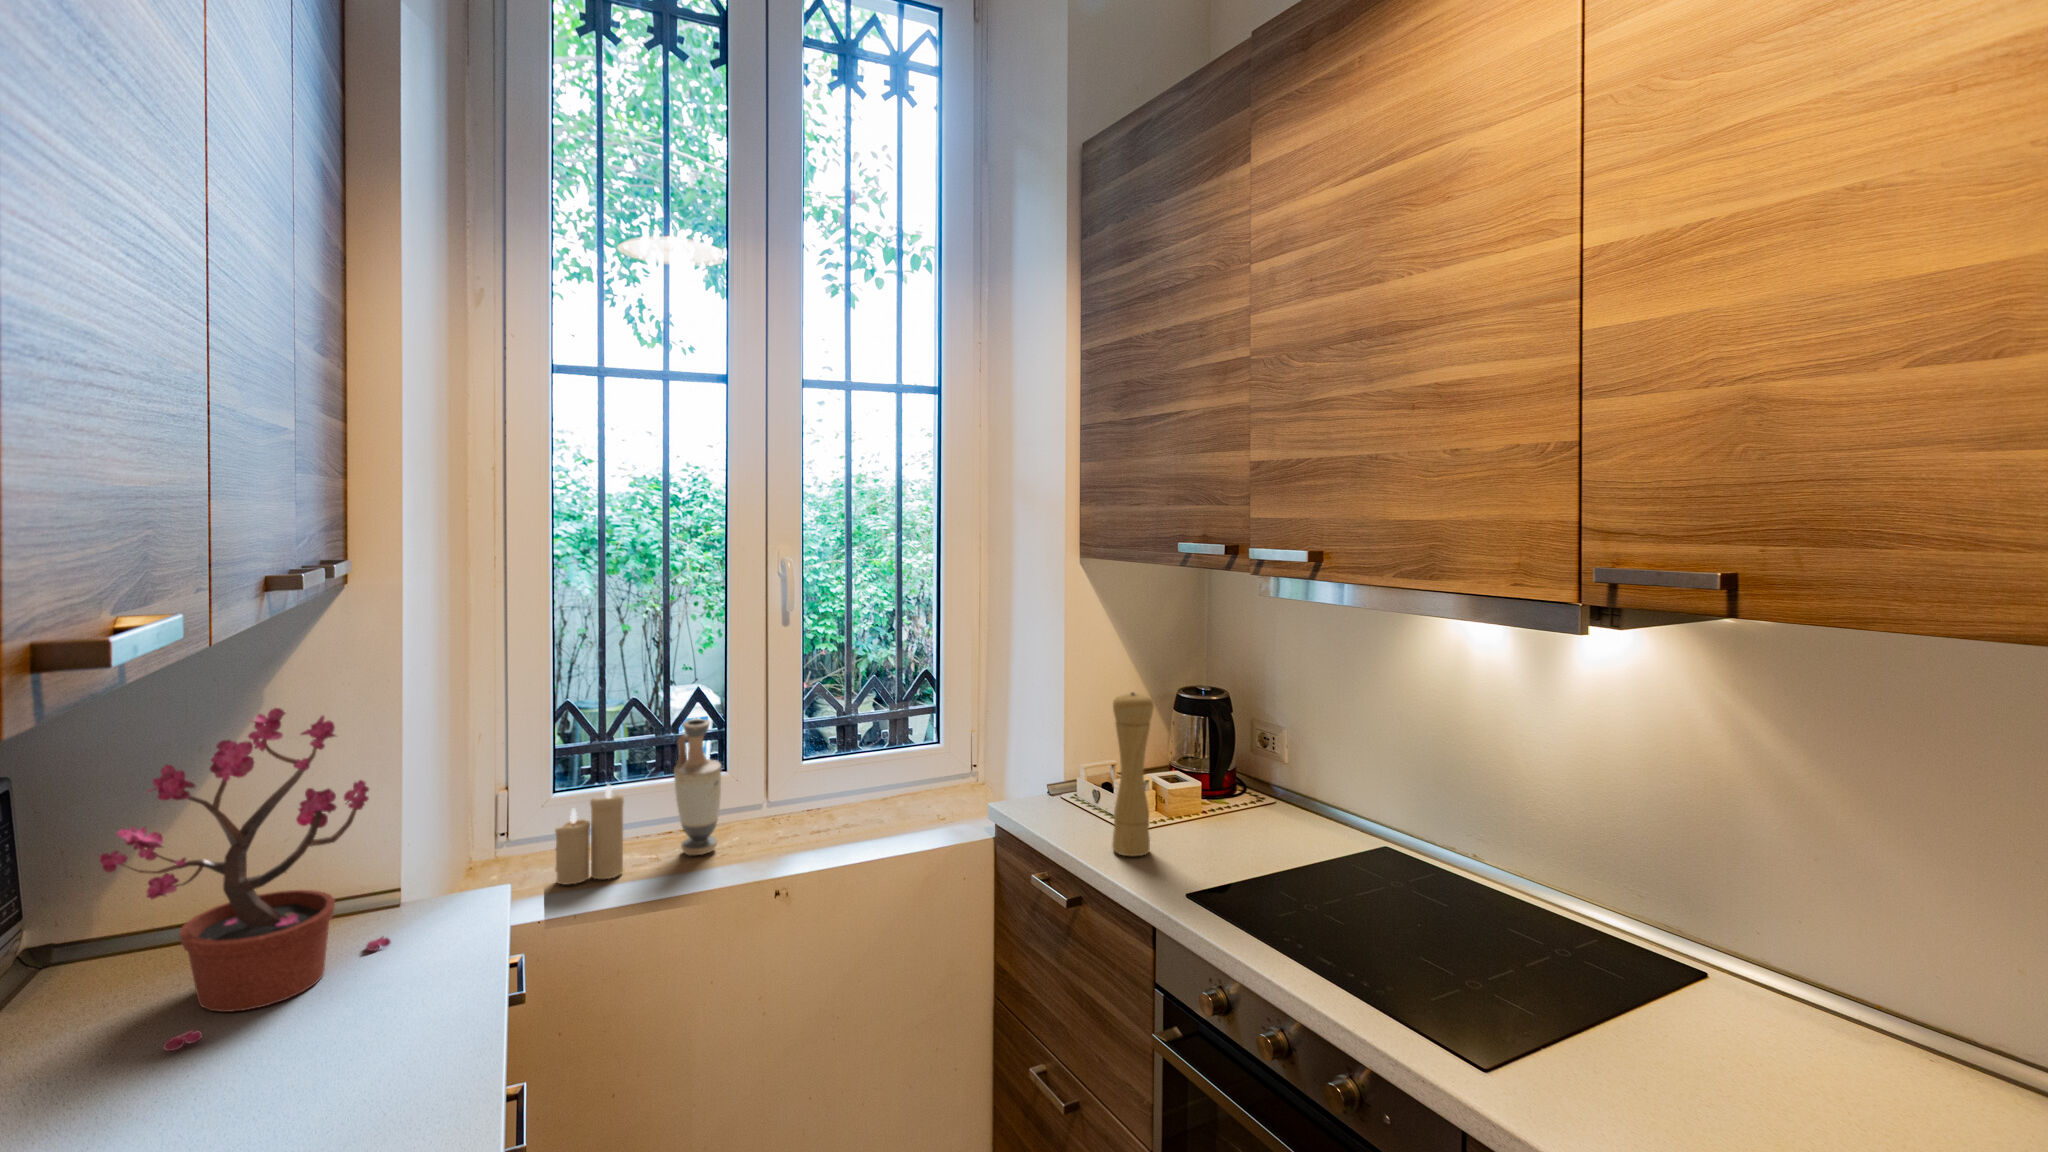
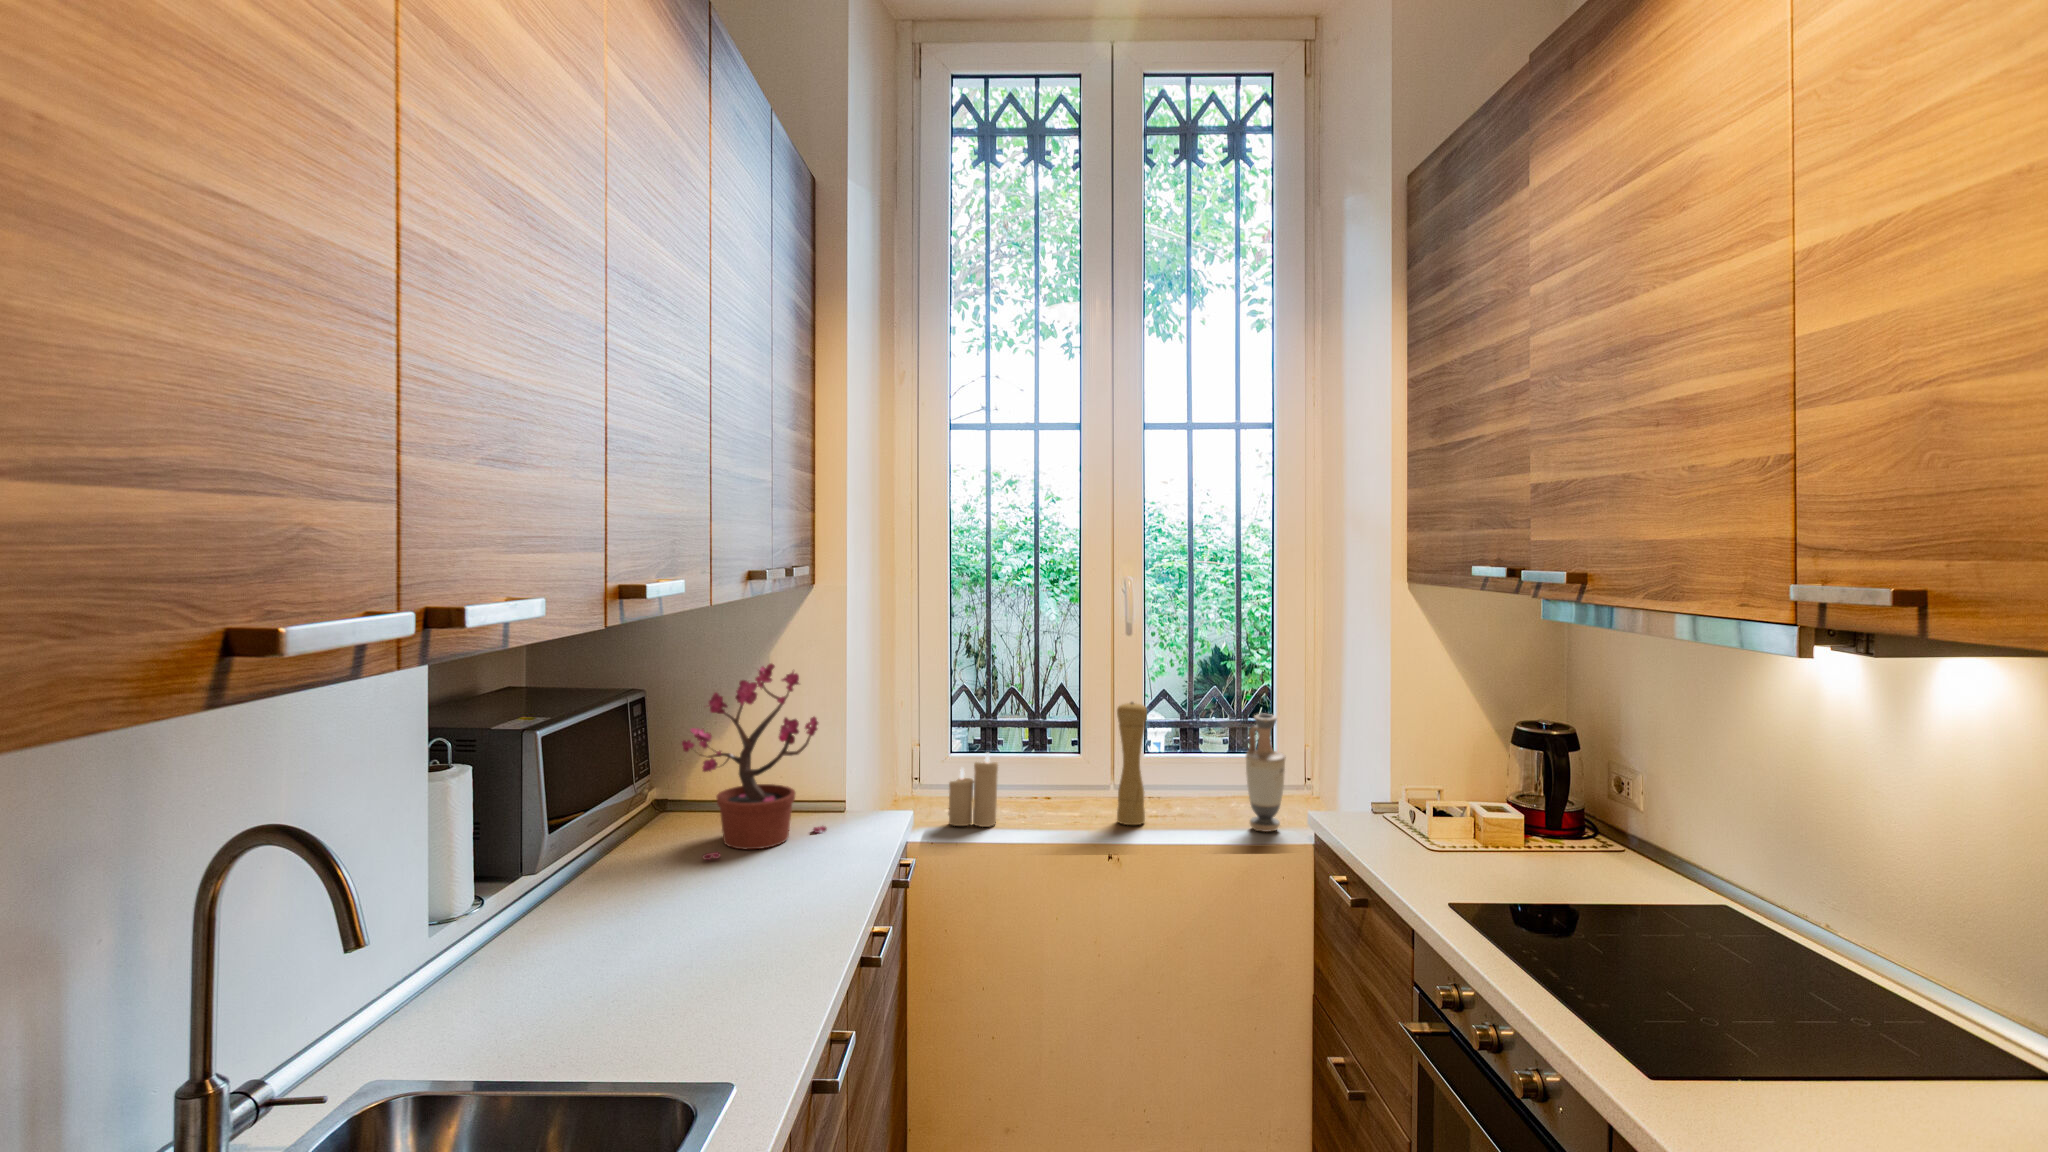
pepper mill: present [1112,692,1154,856] -> present [1117,702,1147,825]
vase: present [674,719,721,856] -> present [1246,714,1286,832]

